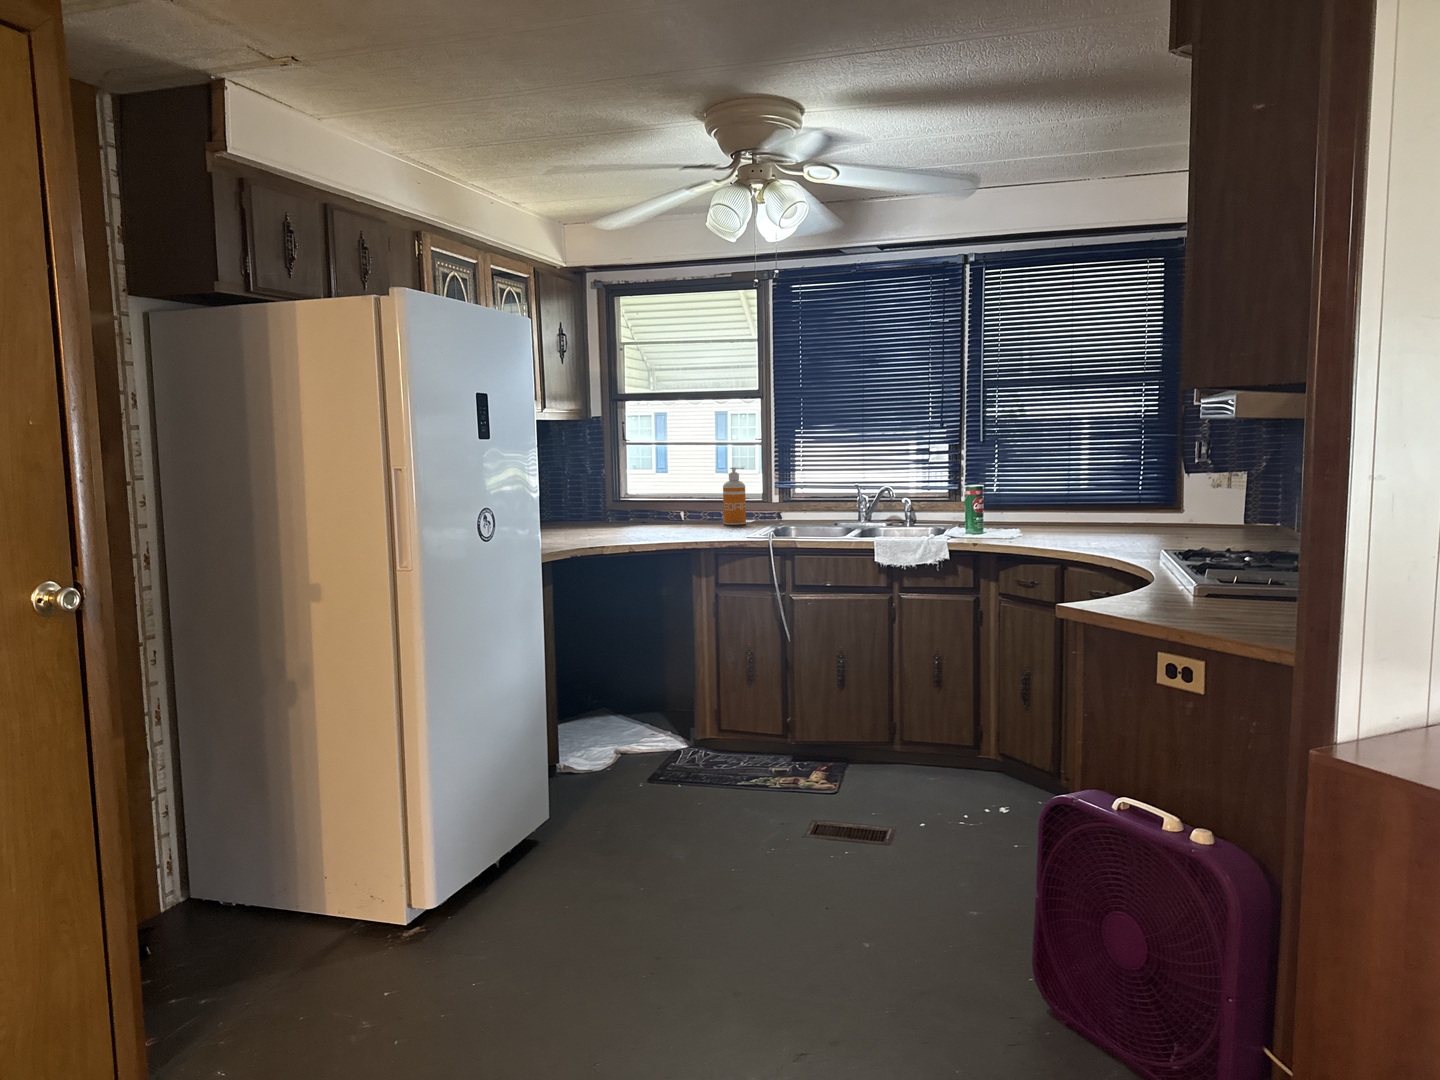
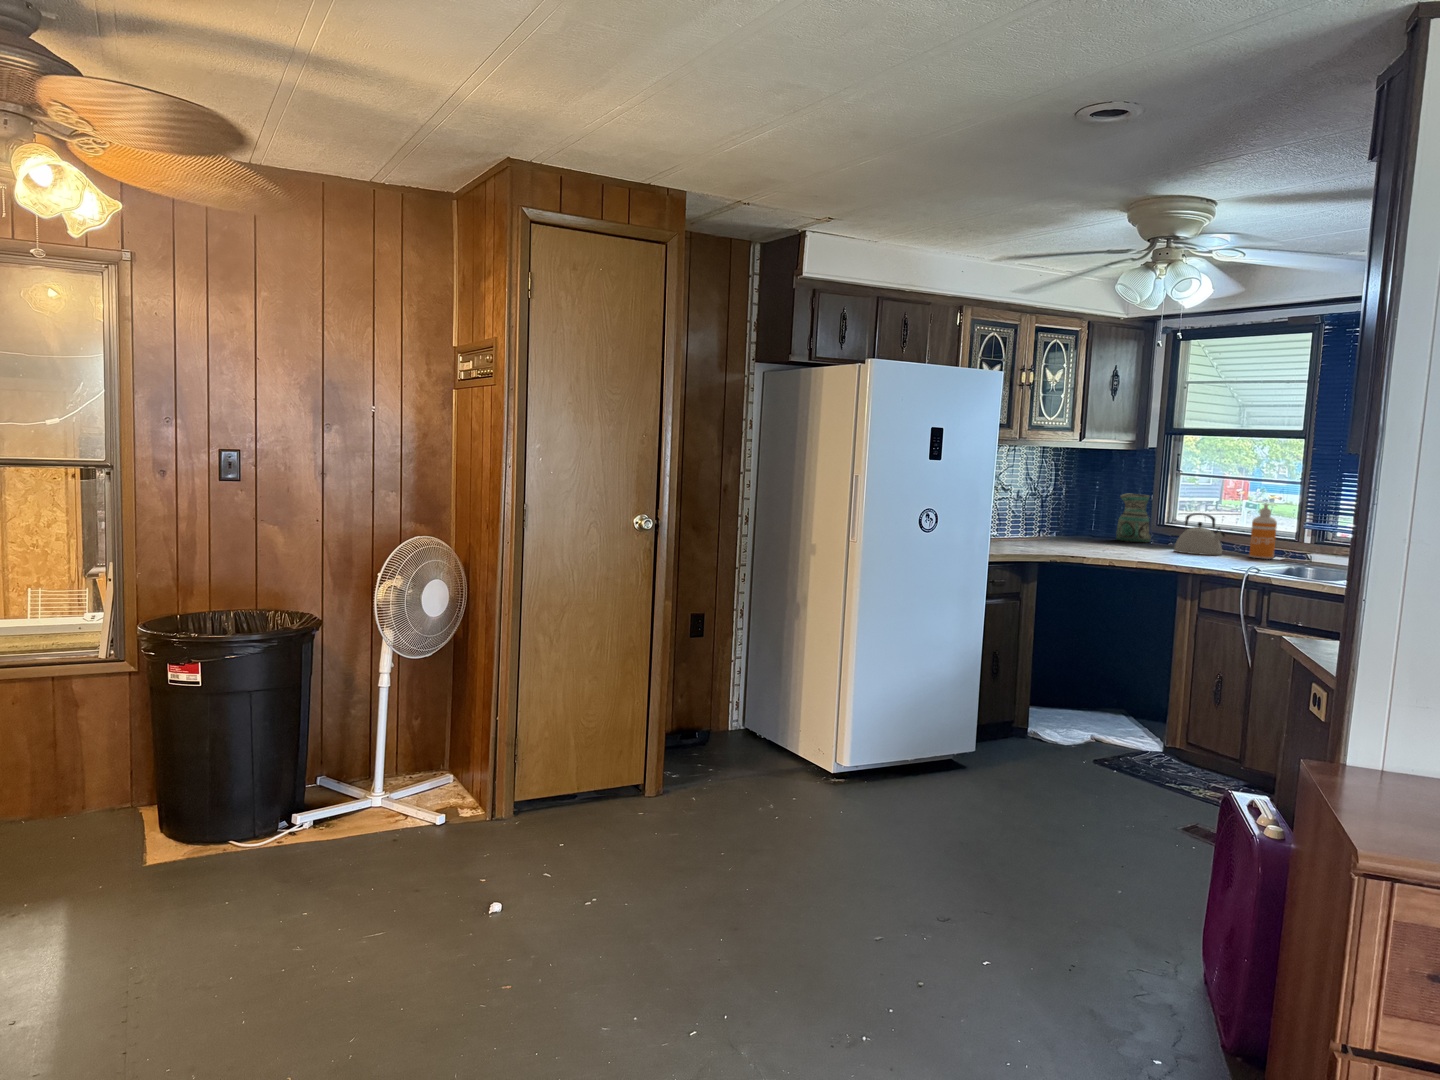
ceramic pitcher: none [565,468,610,523] -> present [1116,494,1151,542]
kettle: none [652,484,702,529] -> present [1174,513,1225,555]

